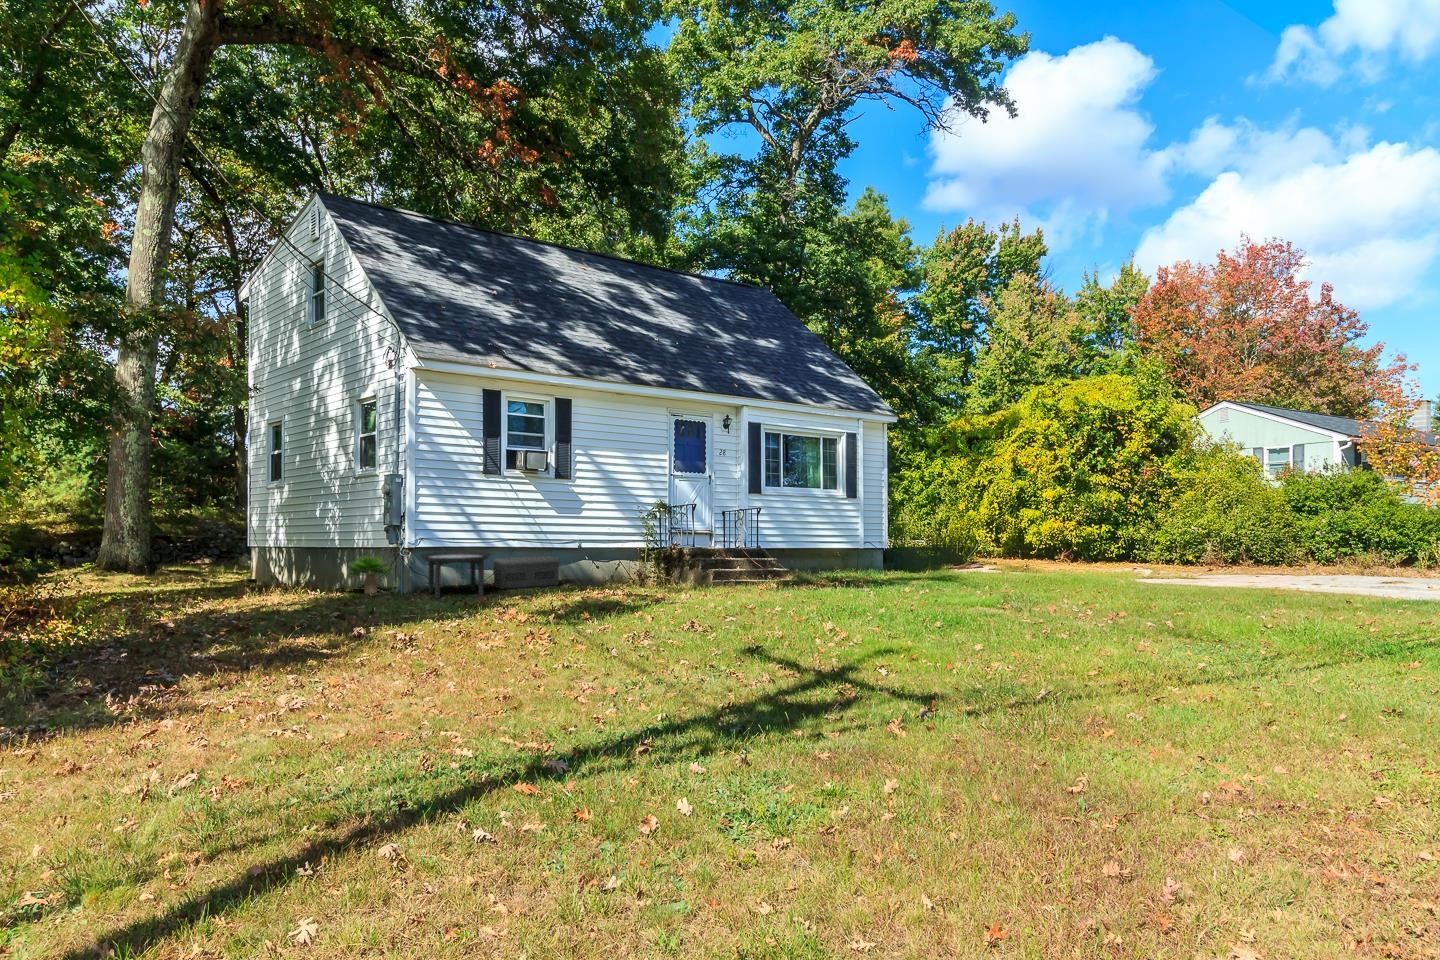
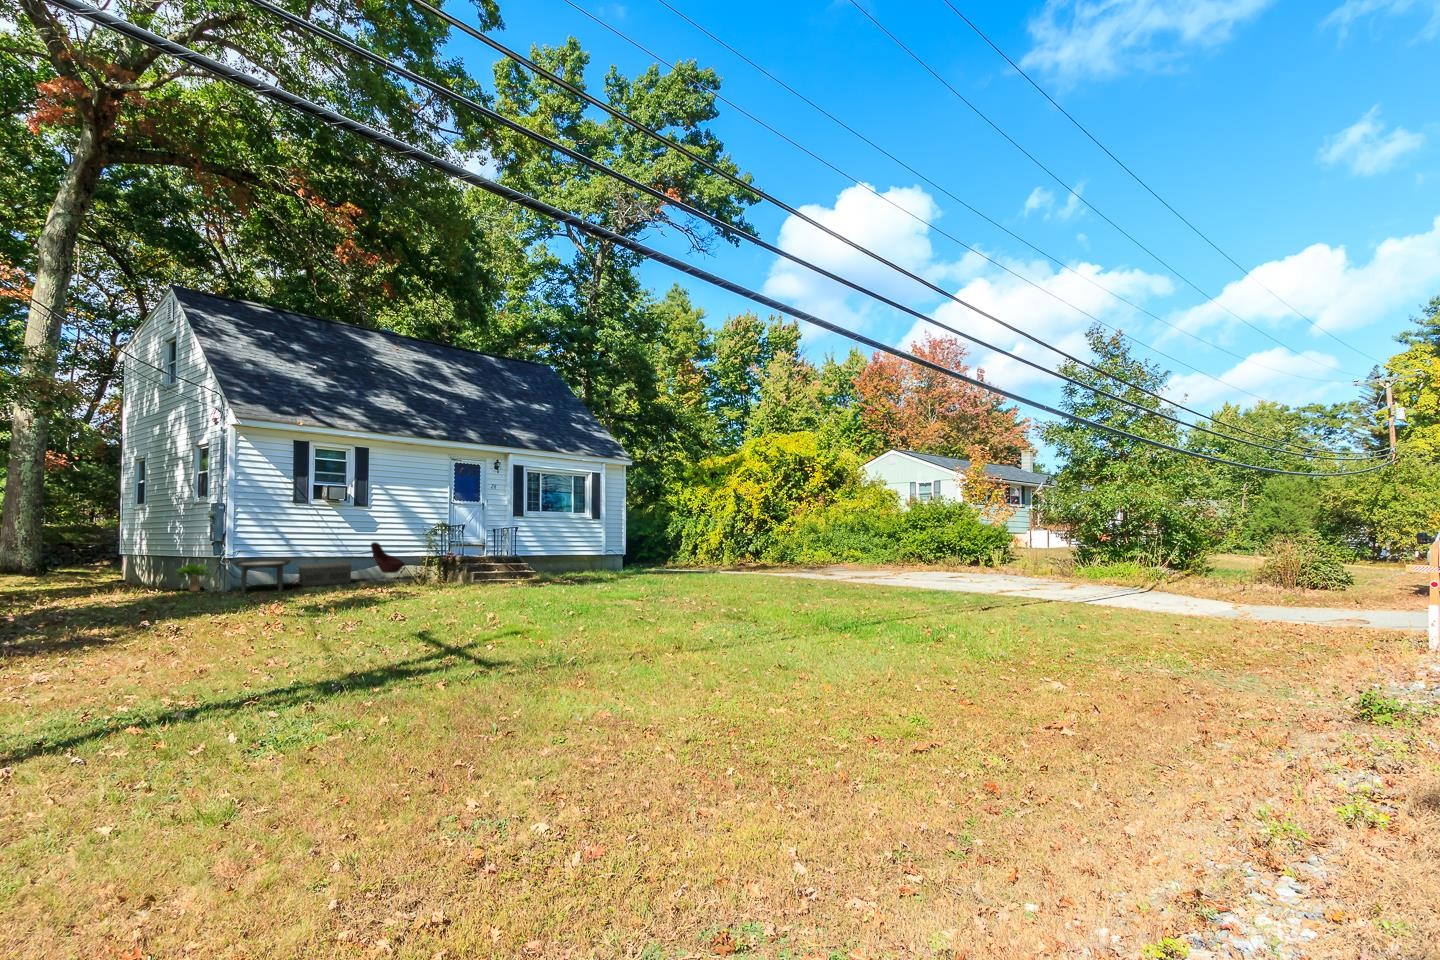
chair: none [580,529,623,584] -> present [371,542,404,573]

